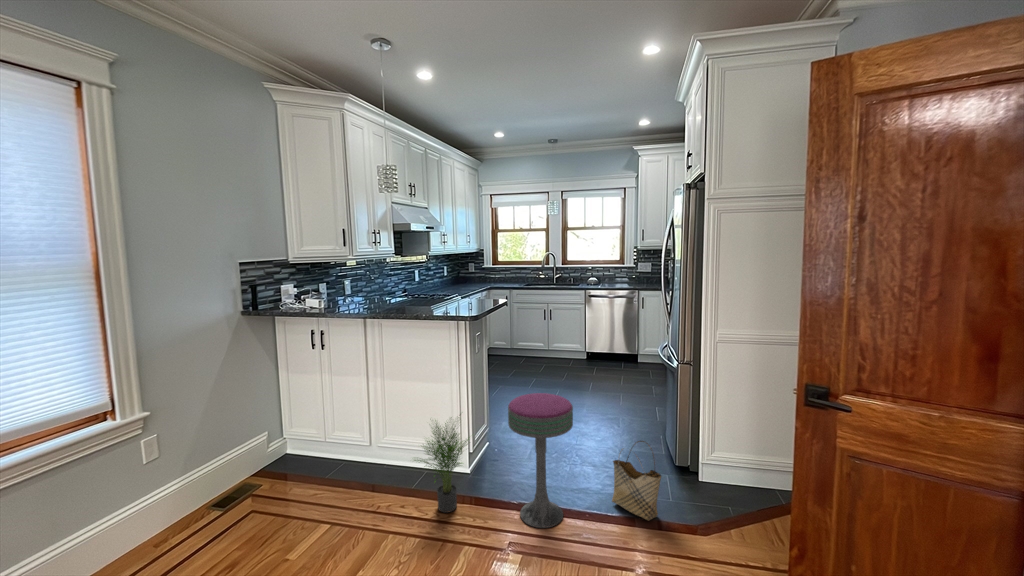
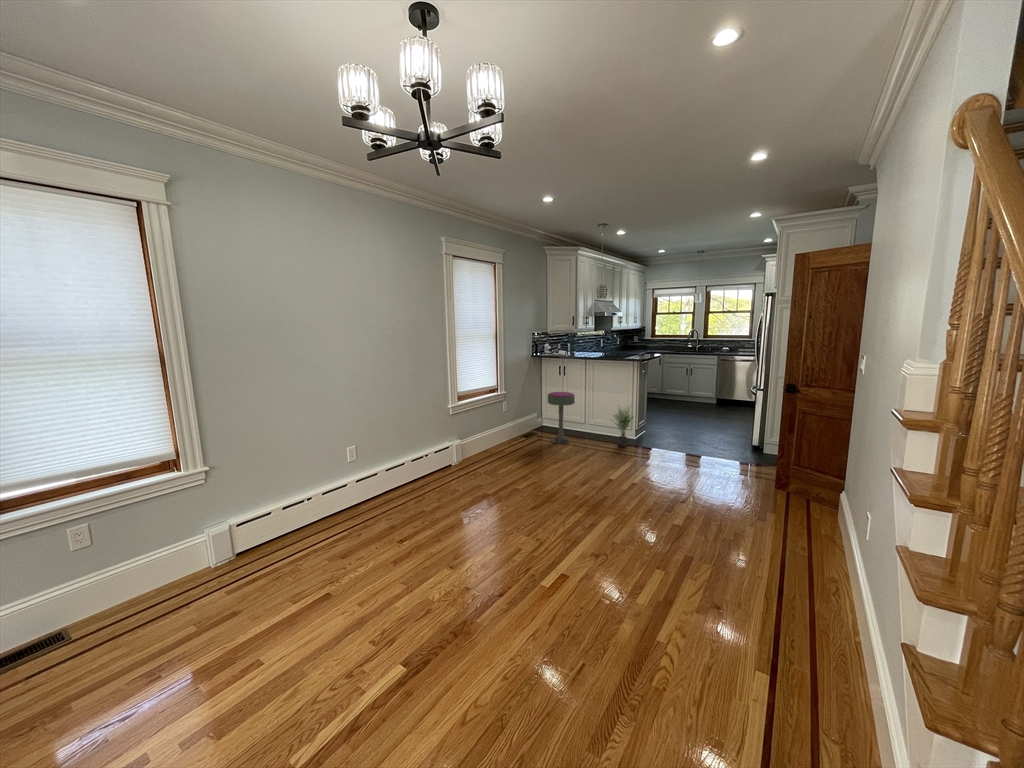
bar stool: present [508,393,573,528] -> present [548,392,575,444]
woven basket: present [612,441,661,520] -> none [705,424,730,459]

